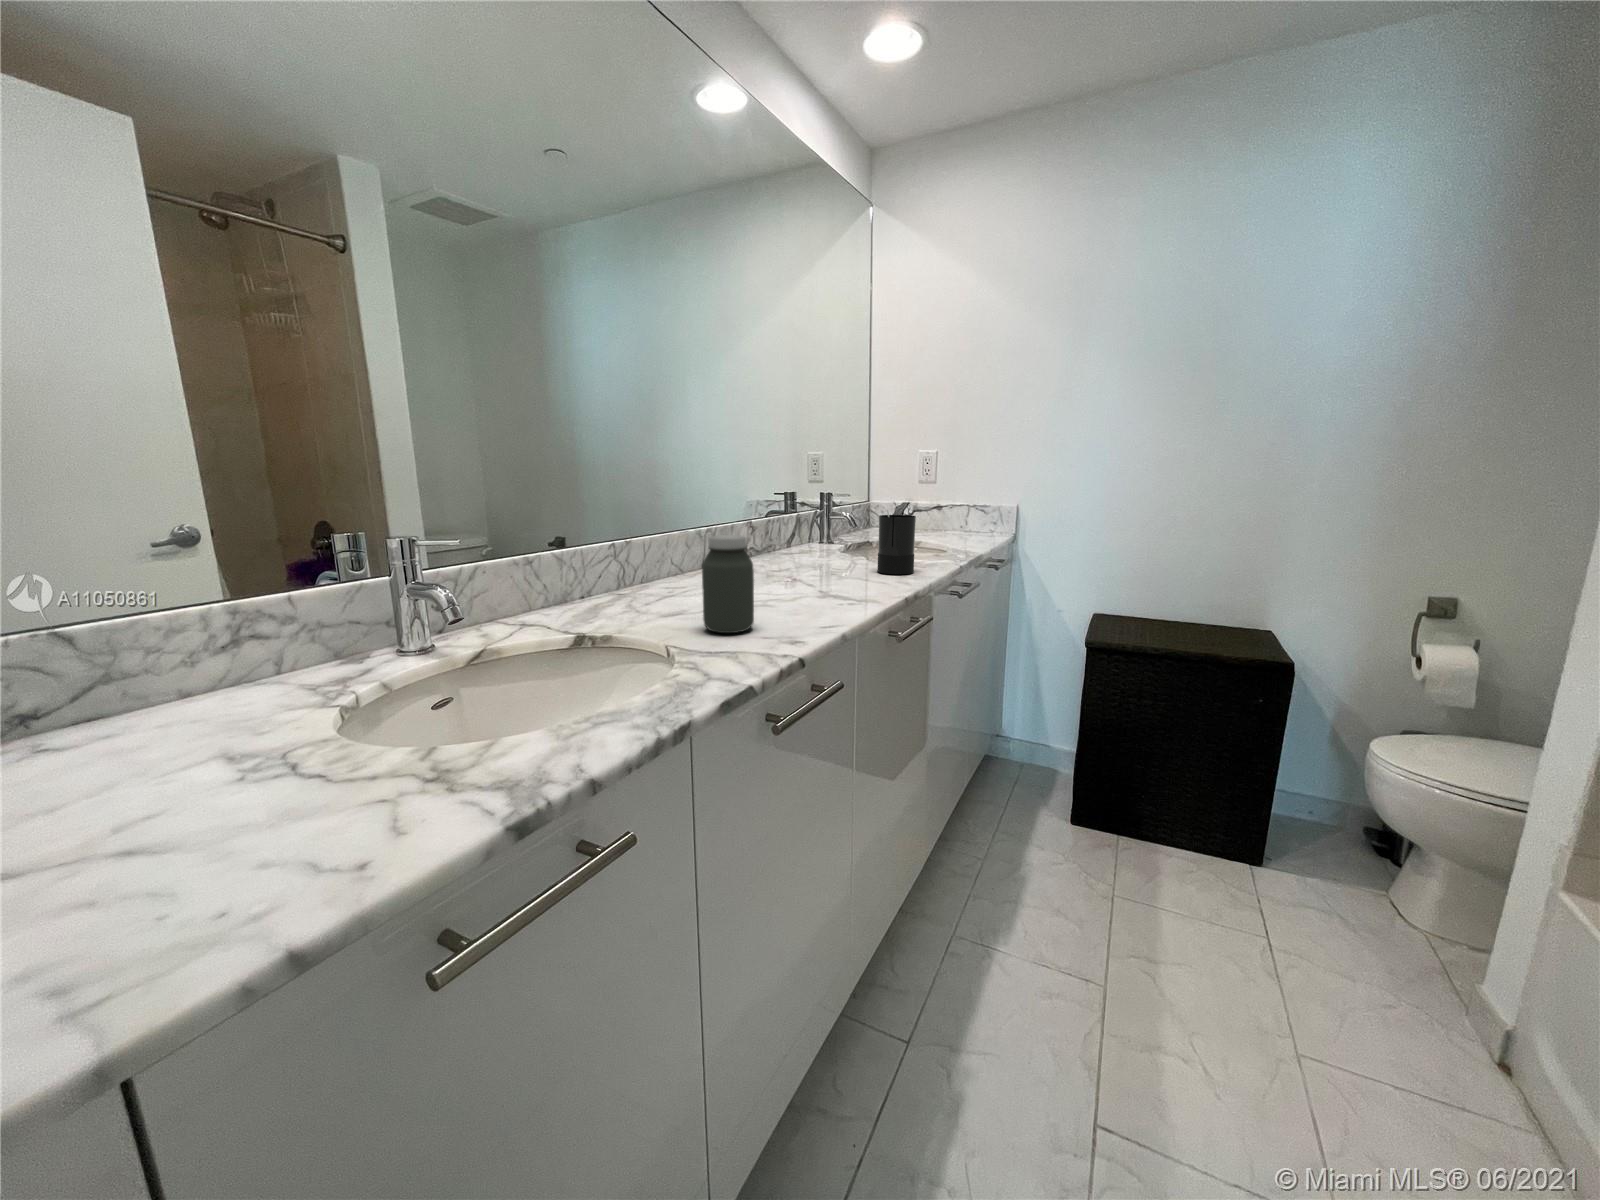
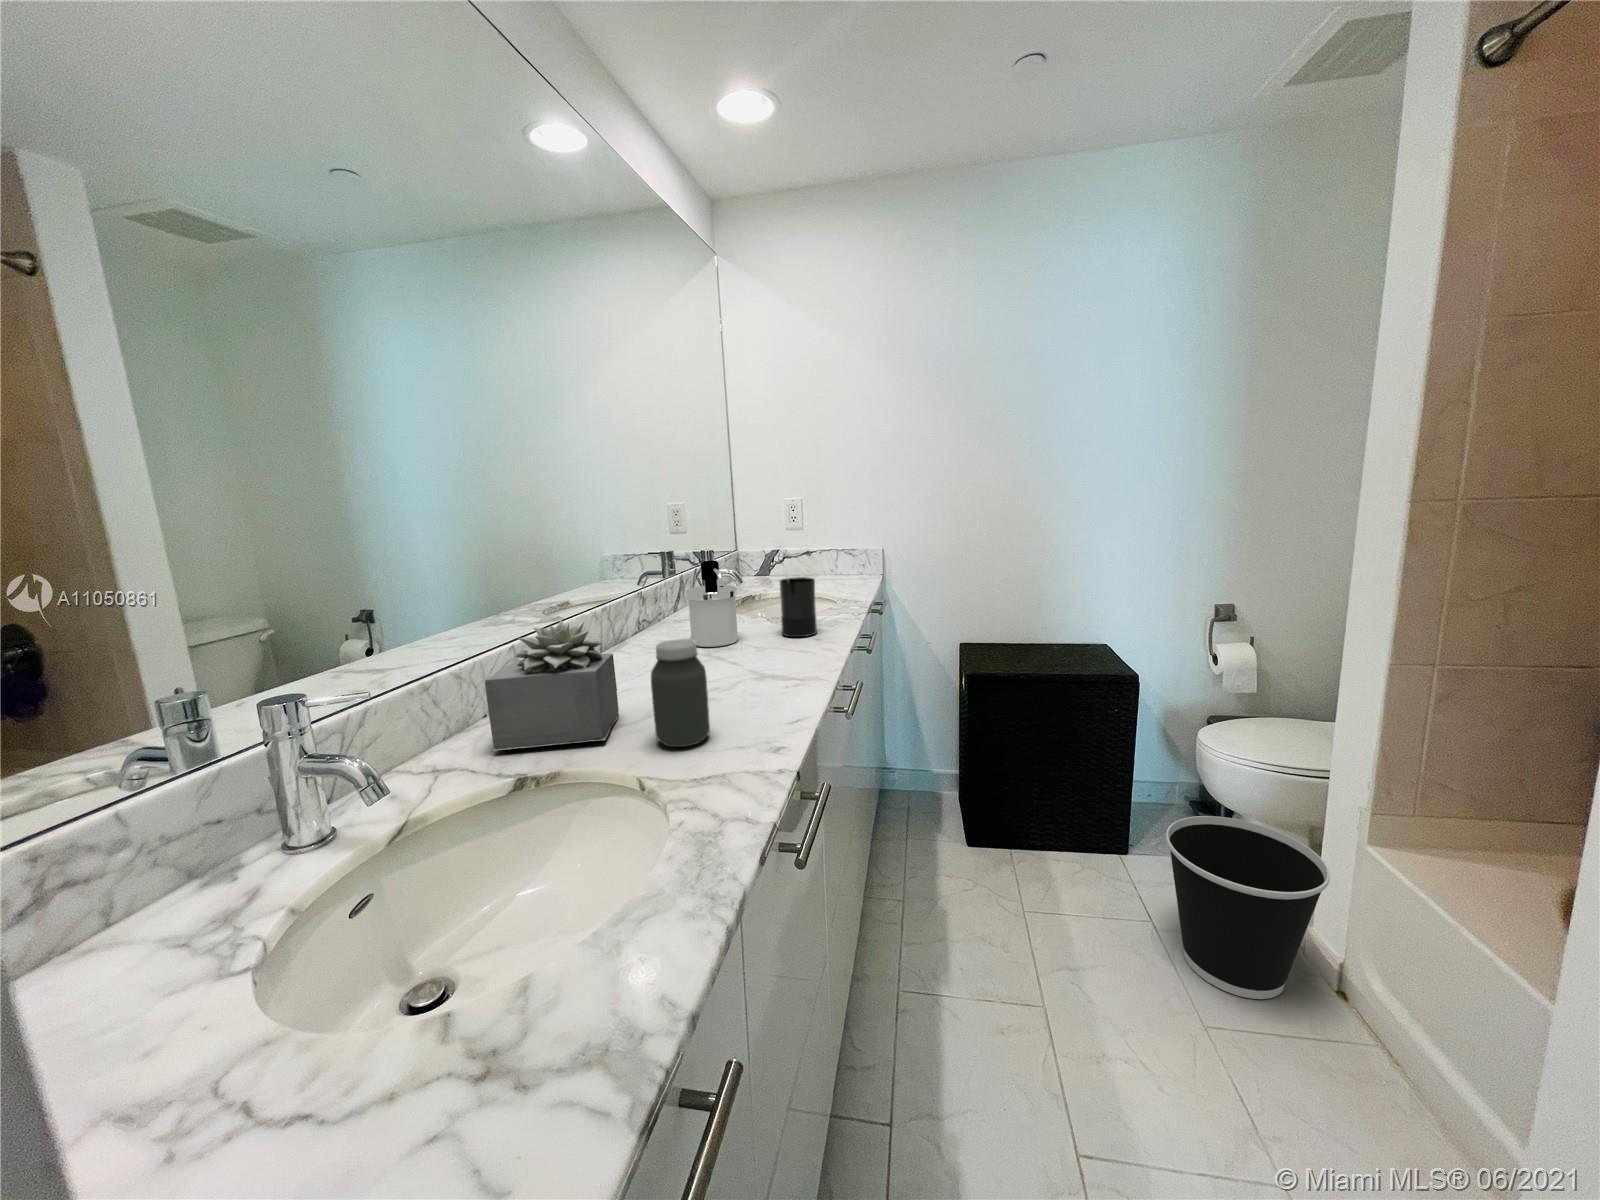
soap dispenser: none [785,490,835,574] -> present [686,560,738,647]
succulent plant: none [569,513,688,621] -> present [485,620,619,751]
wastebasket: none [1303,838,1529,1067] -> present [1166,816,1330,999]

